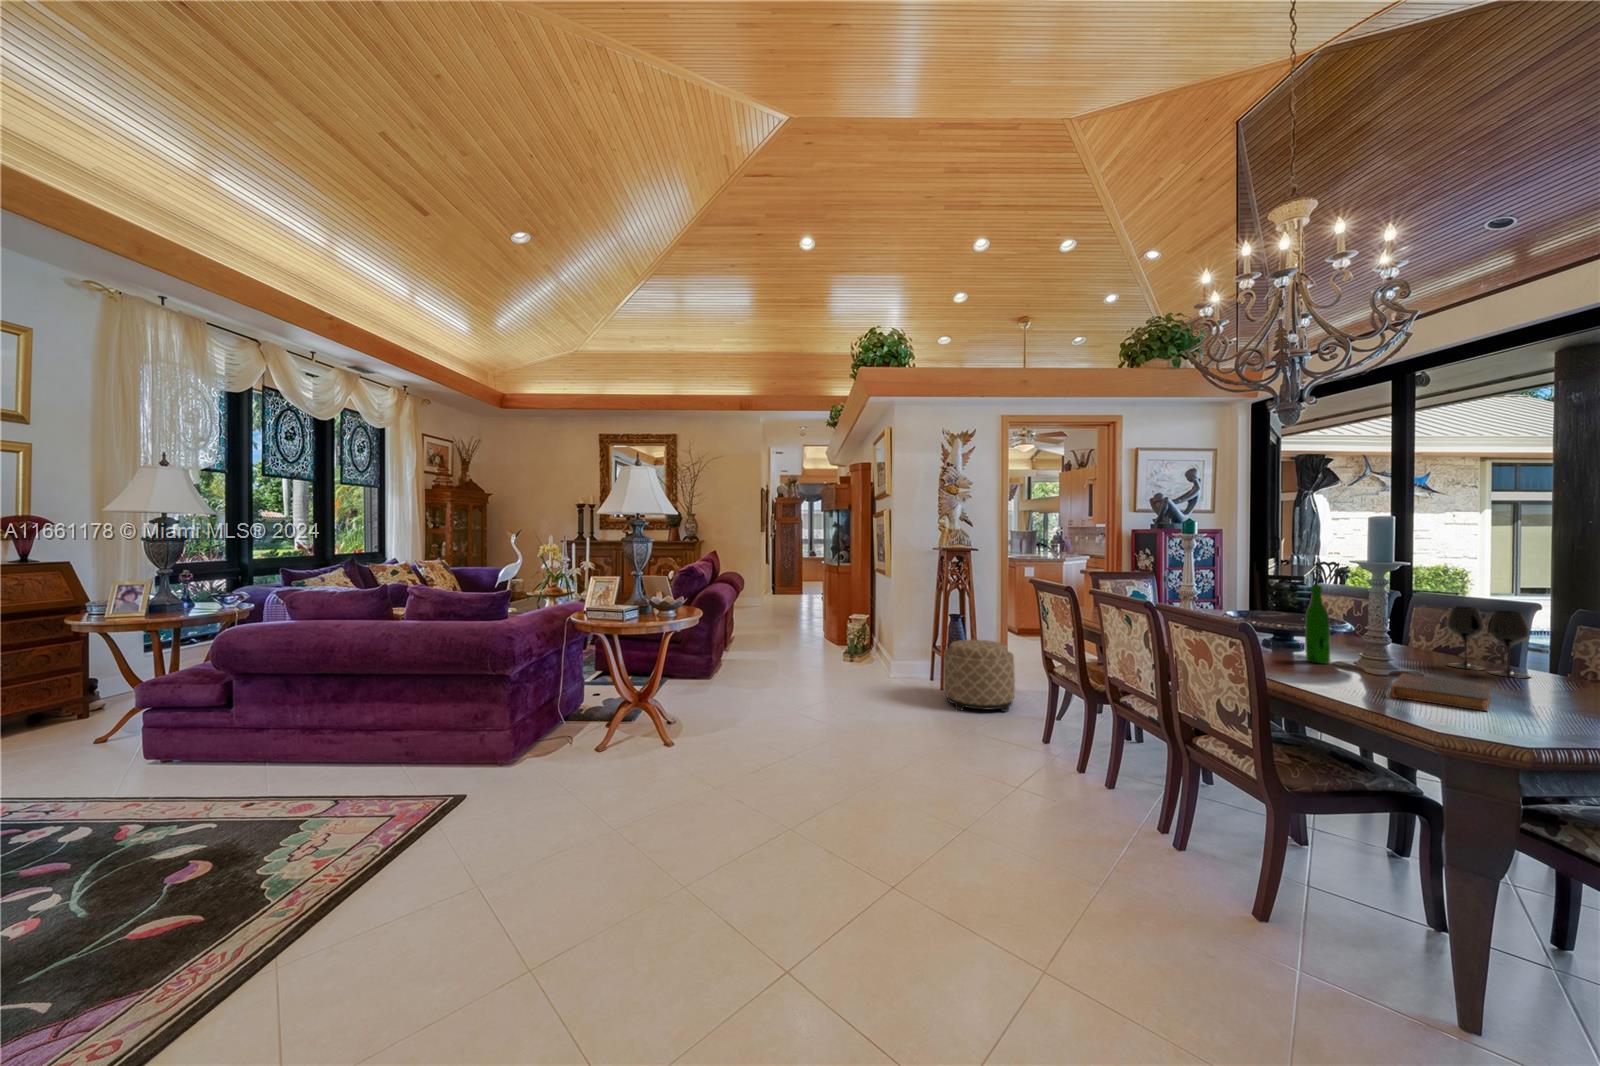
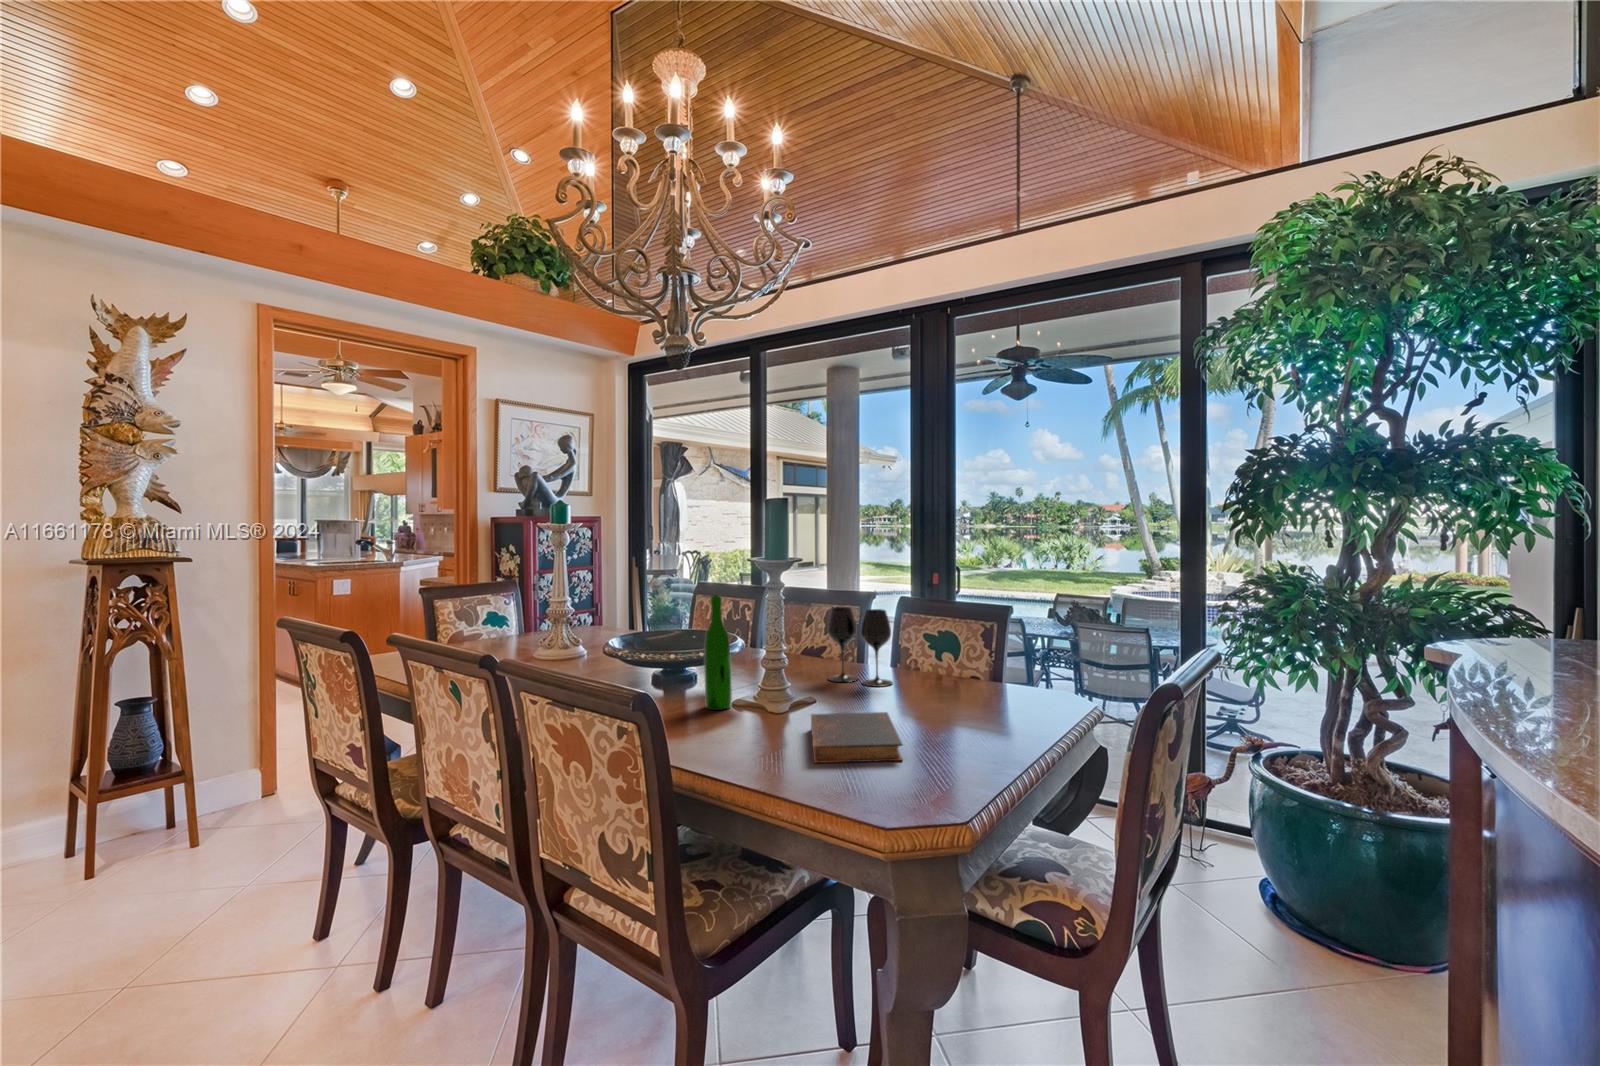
ottoman: present [944,640,1015,712] -> none [79,744,269,922]

